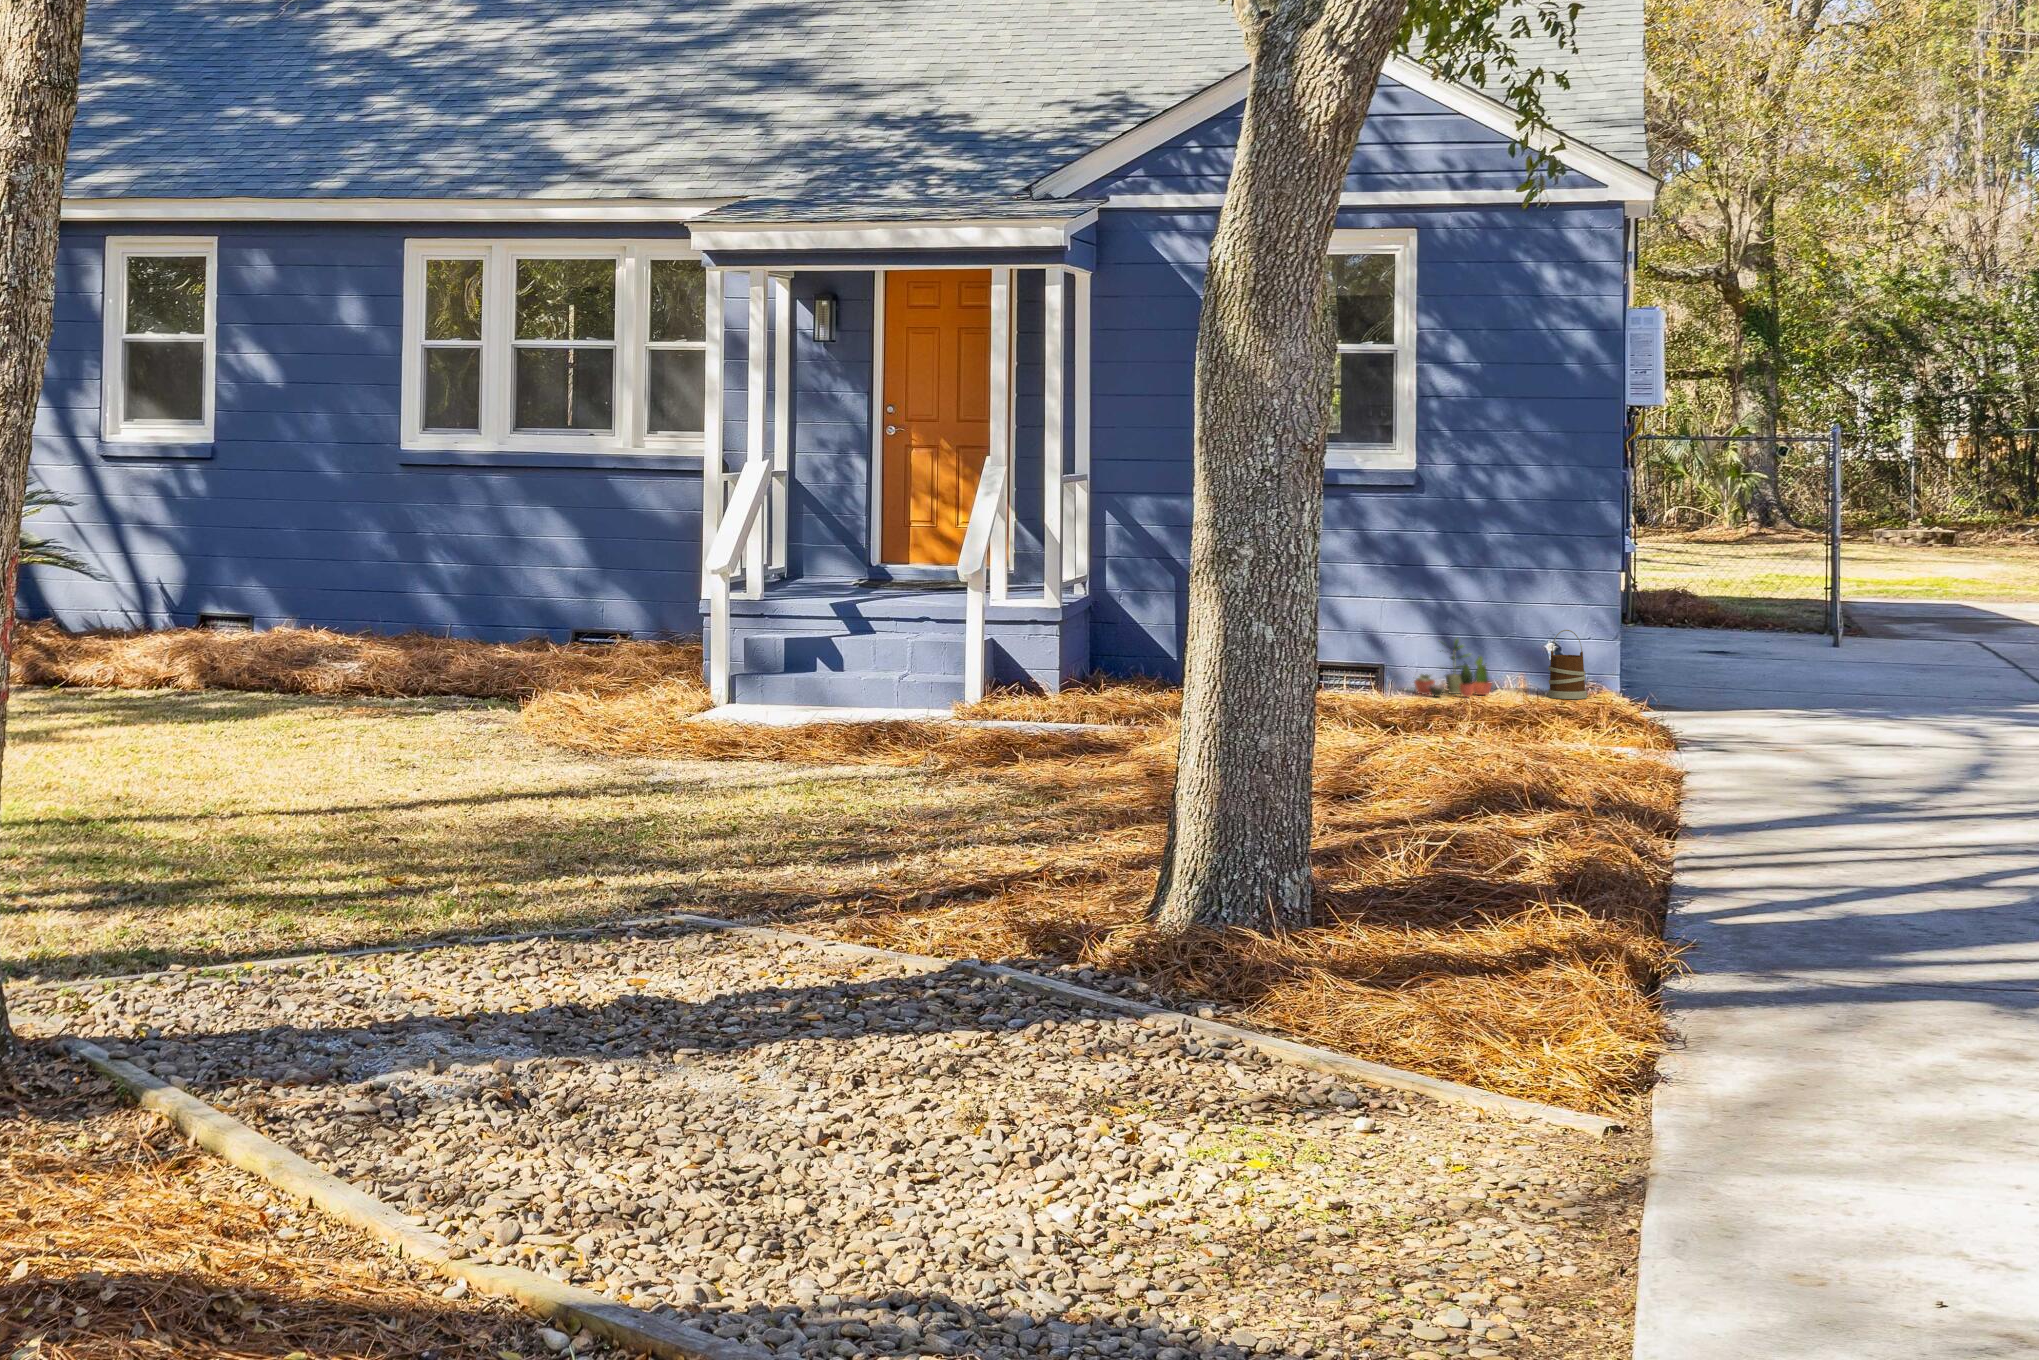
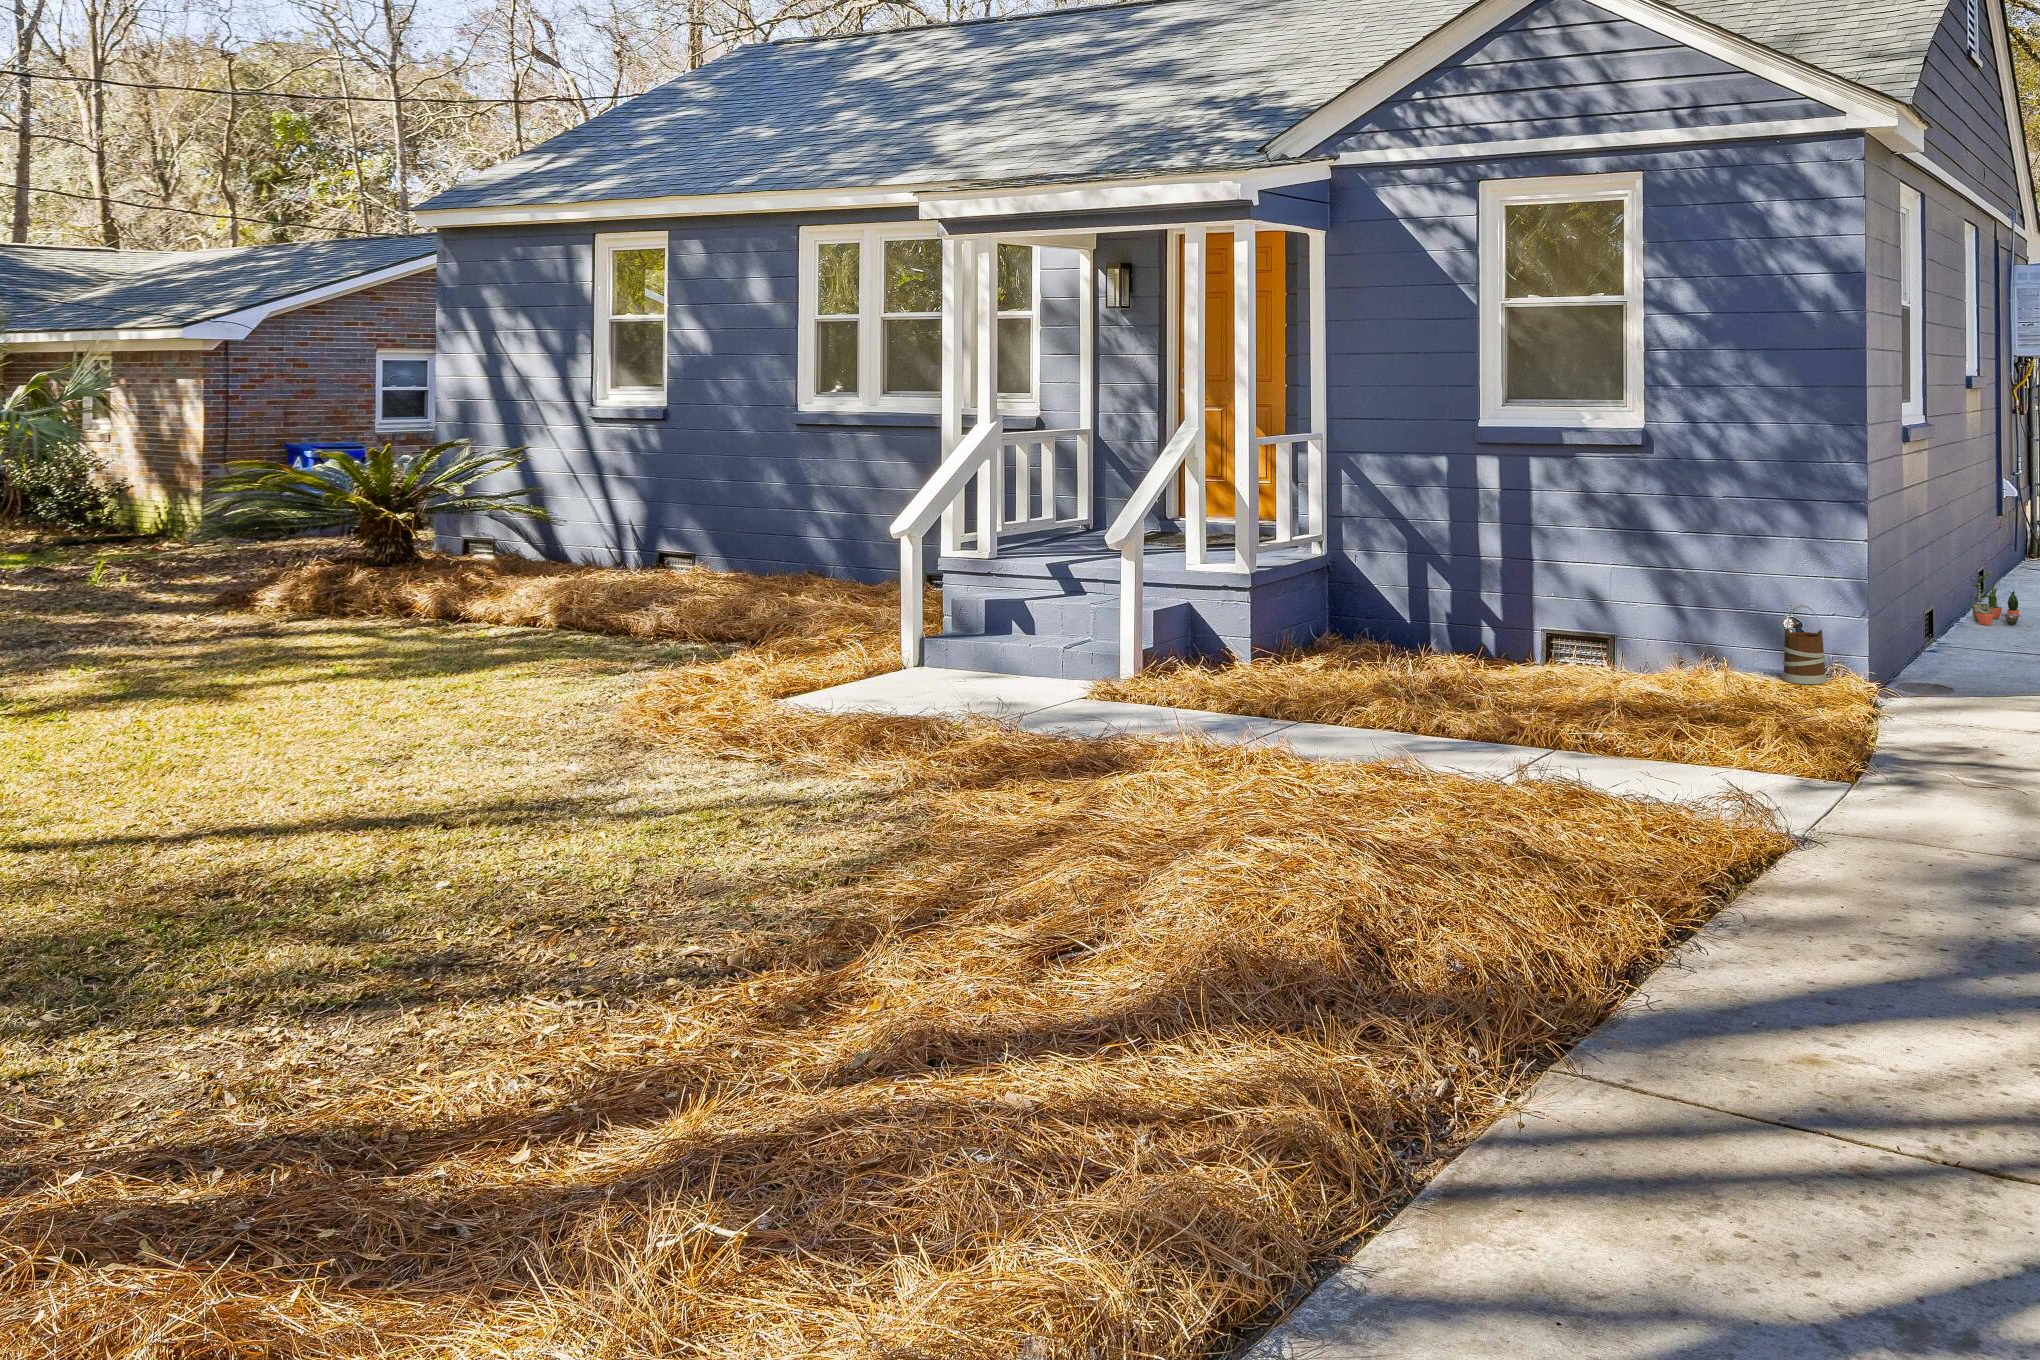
potted plant: present [1414,639,1492,697] -> present [1966,572,2021,625]

